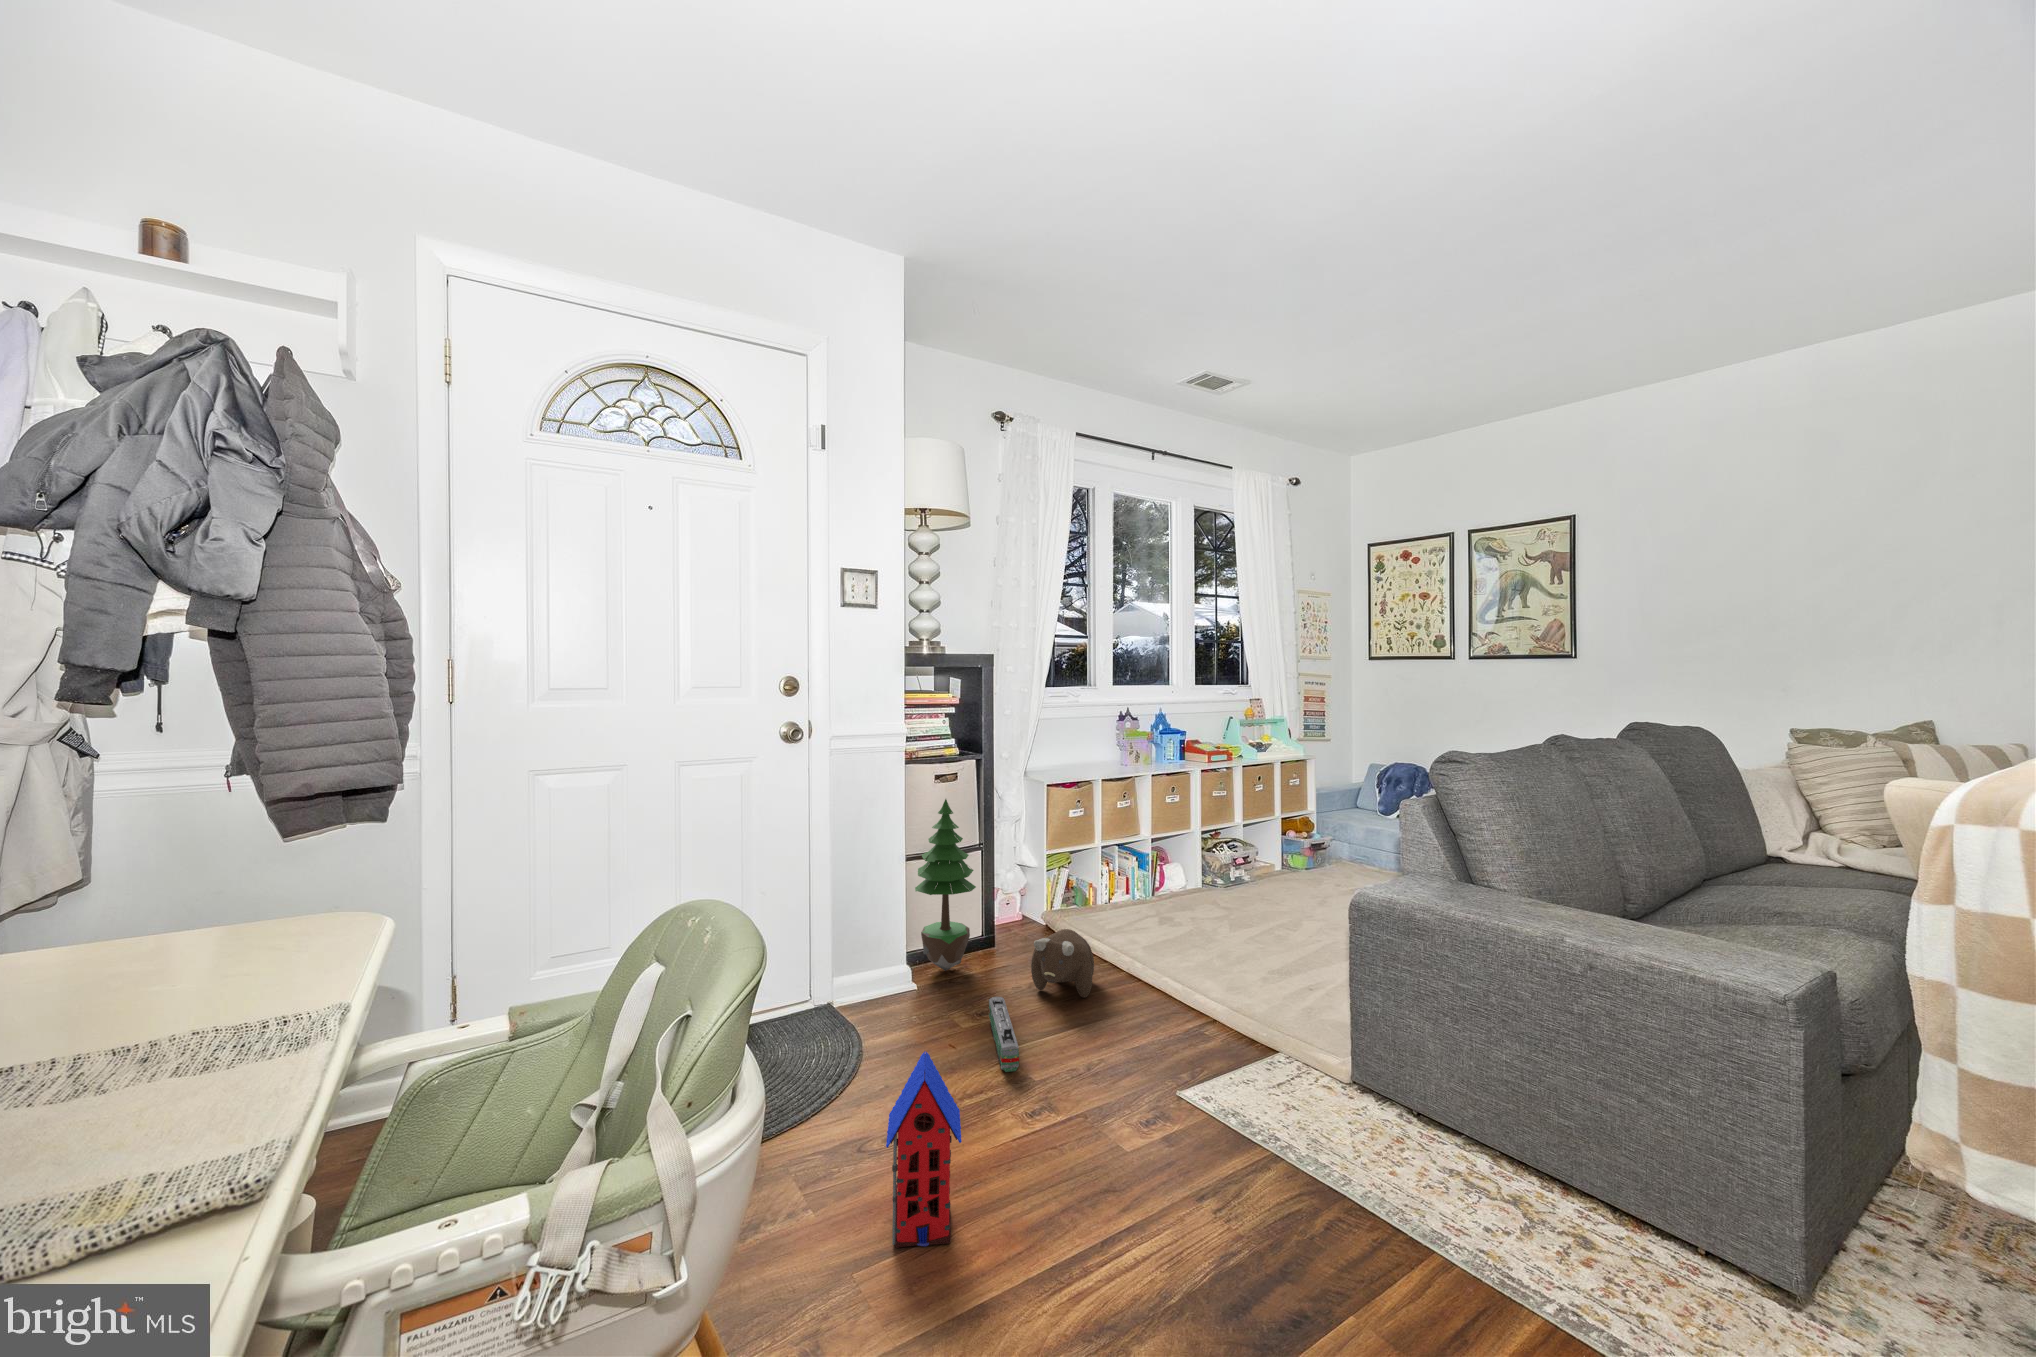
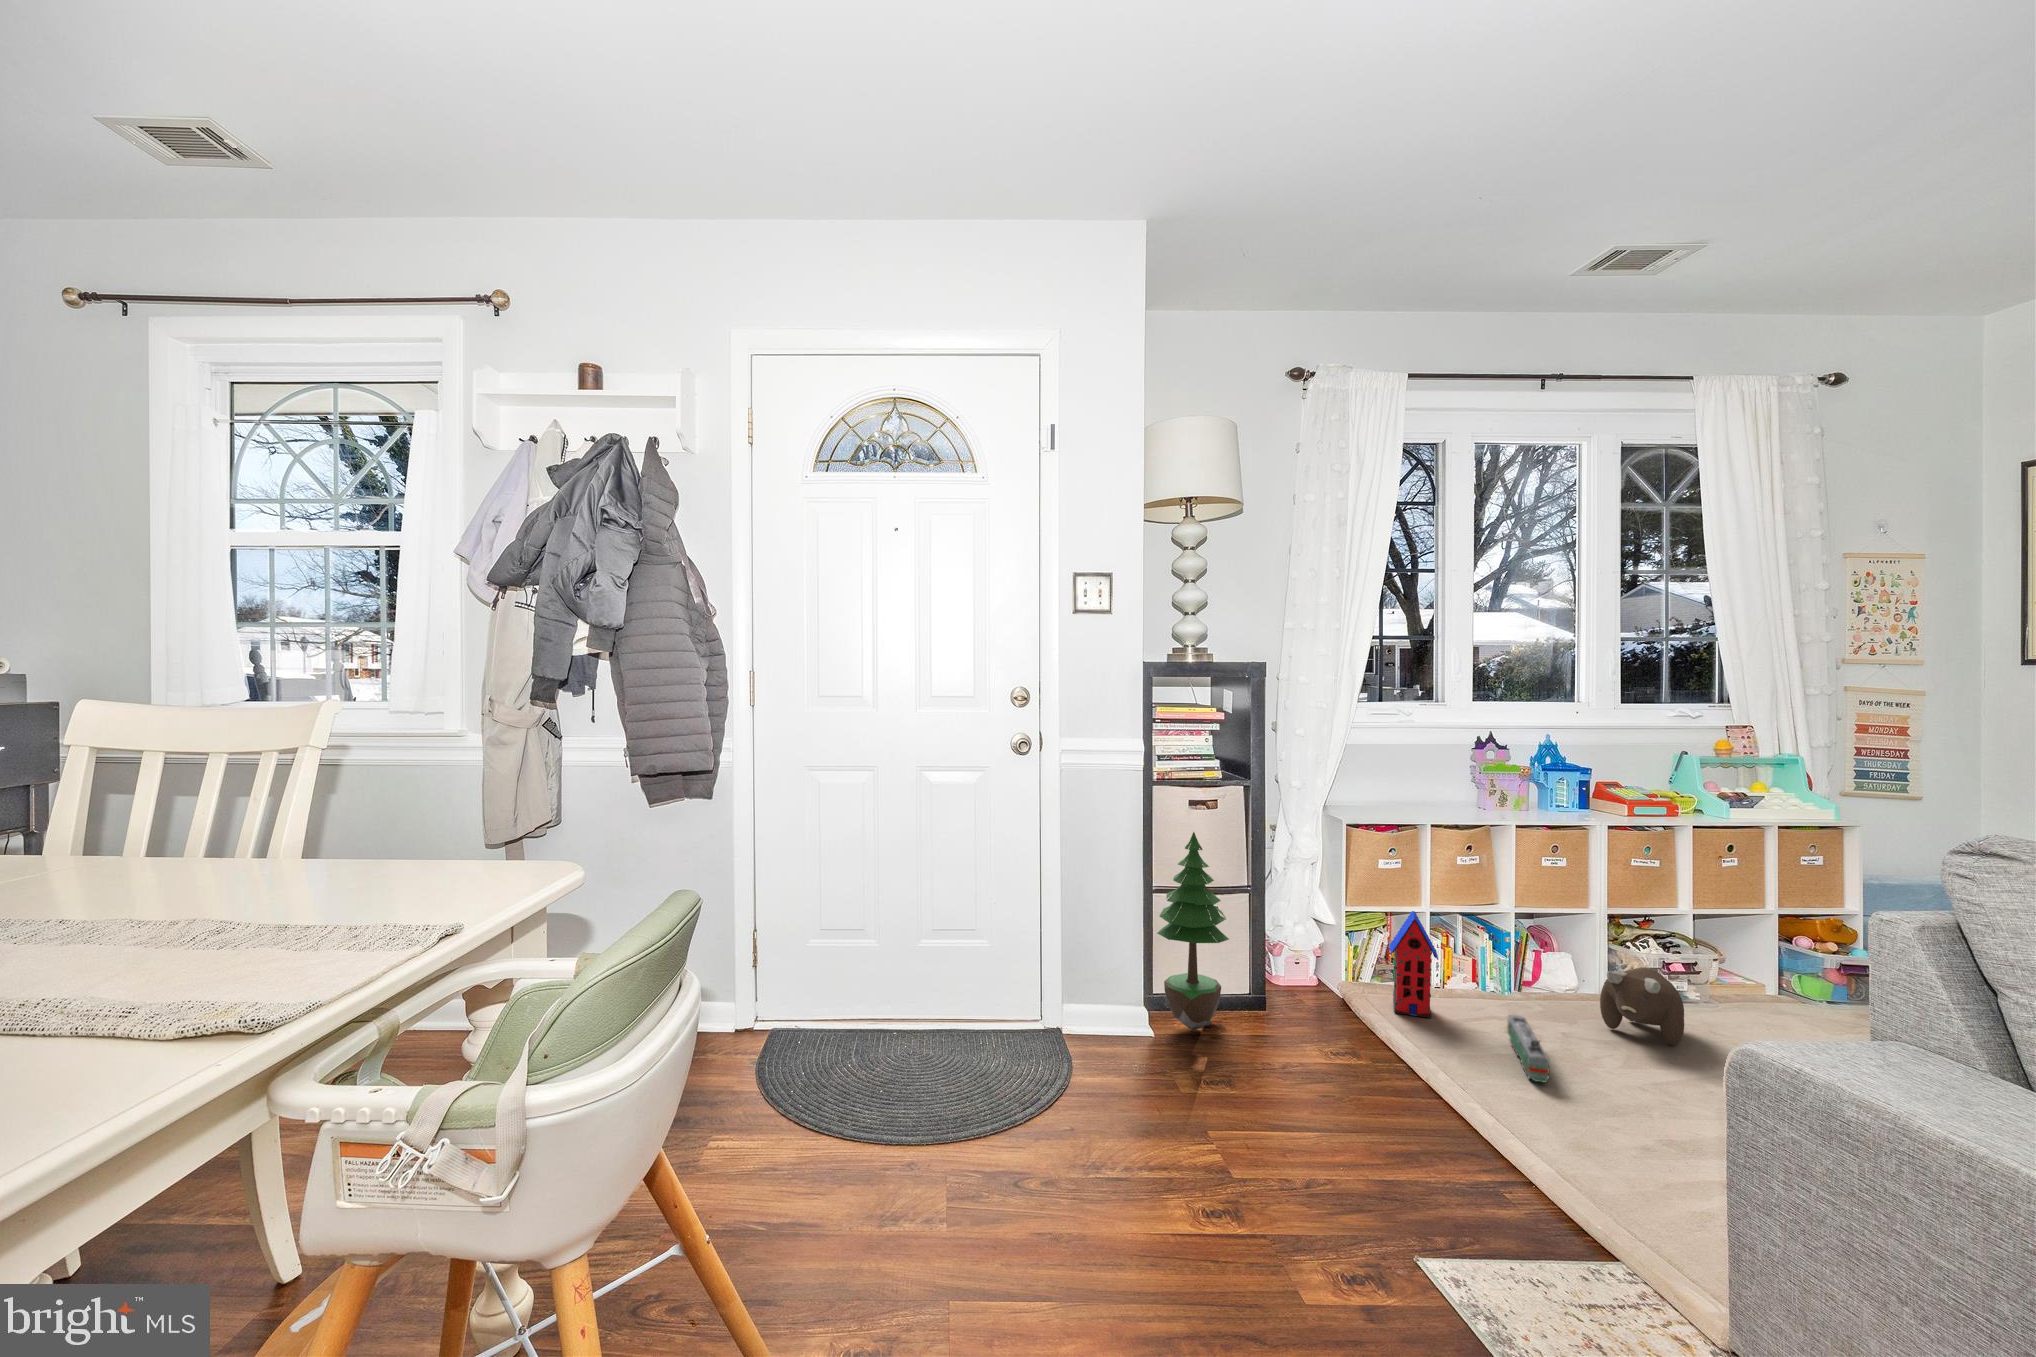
plush toy: present [1031,929,1094,998] -> present [1600,968,1684,1045]
toy train: present [989,997,1019,1072] -> present [1508,1015,1549,1082]
toy house: present [886,1052,962,1248] -> present [1390,911,1438,1018]

